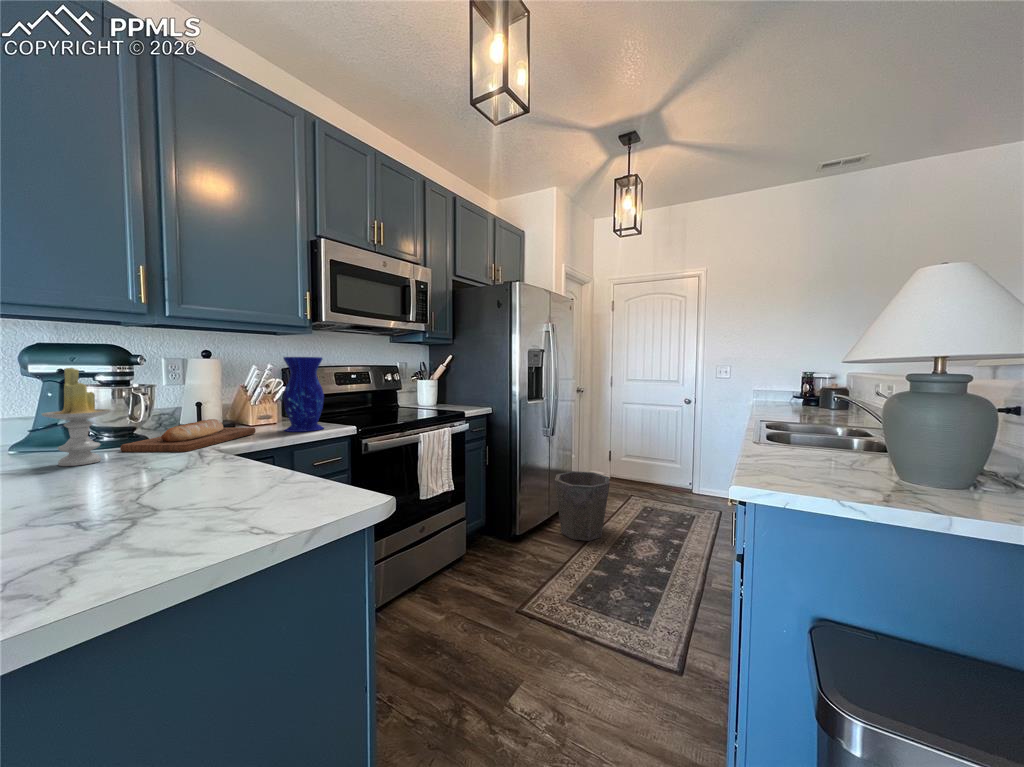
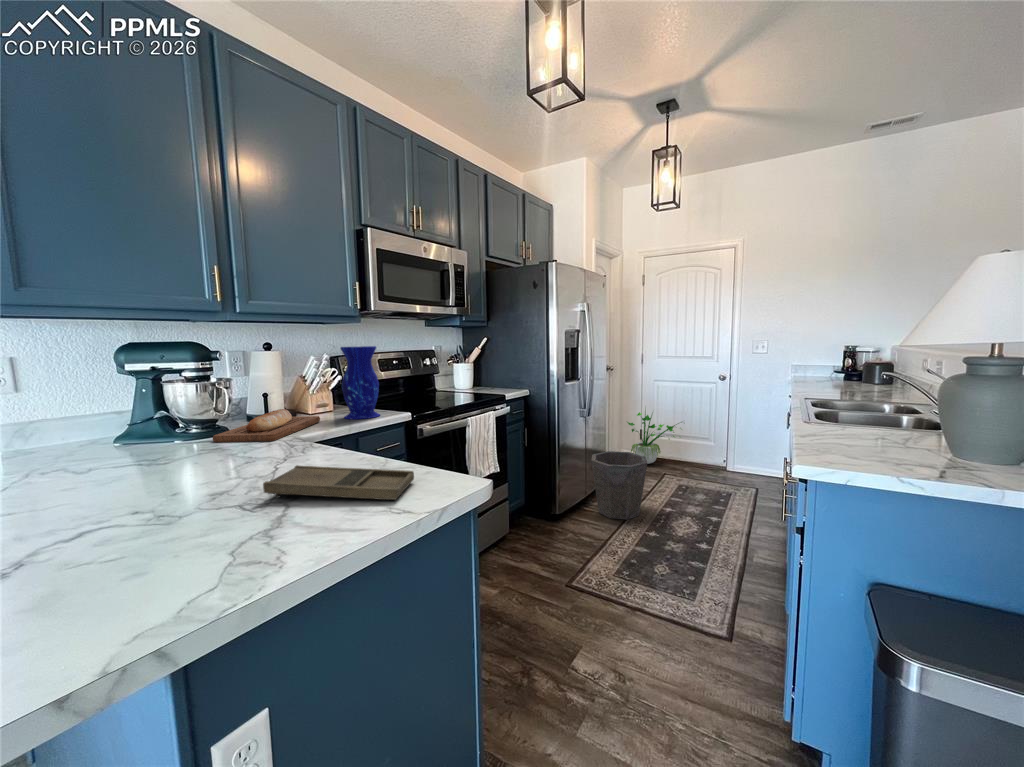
candle: present [42,368,112,466] -> none [156,366,212,457]
potted plant: none [596,423,656,485] -> present [627,412,679,464]
tray: none [101,477,295,519] -> present [263,465,414,500]

